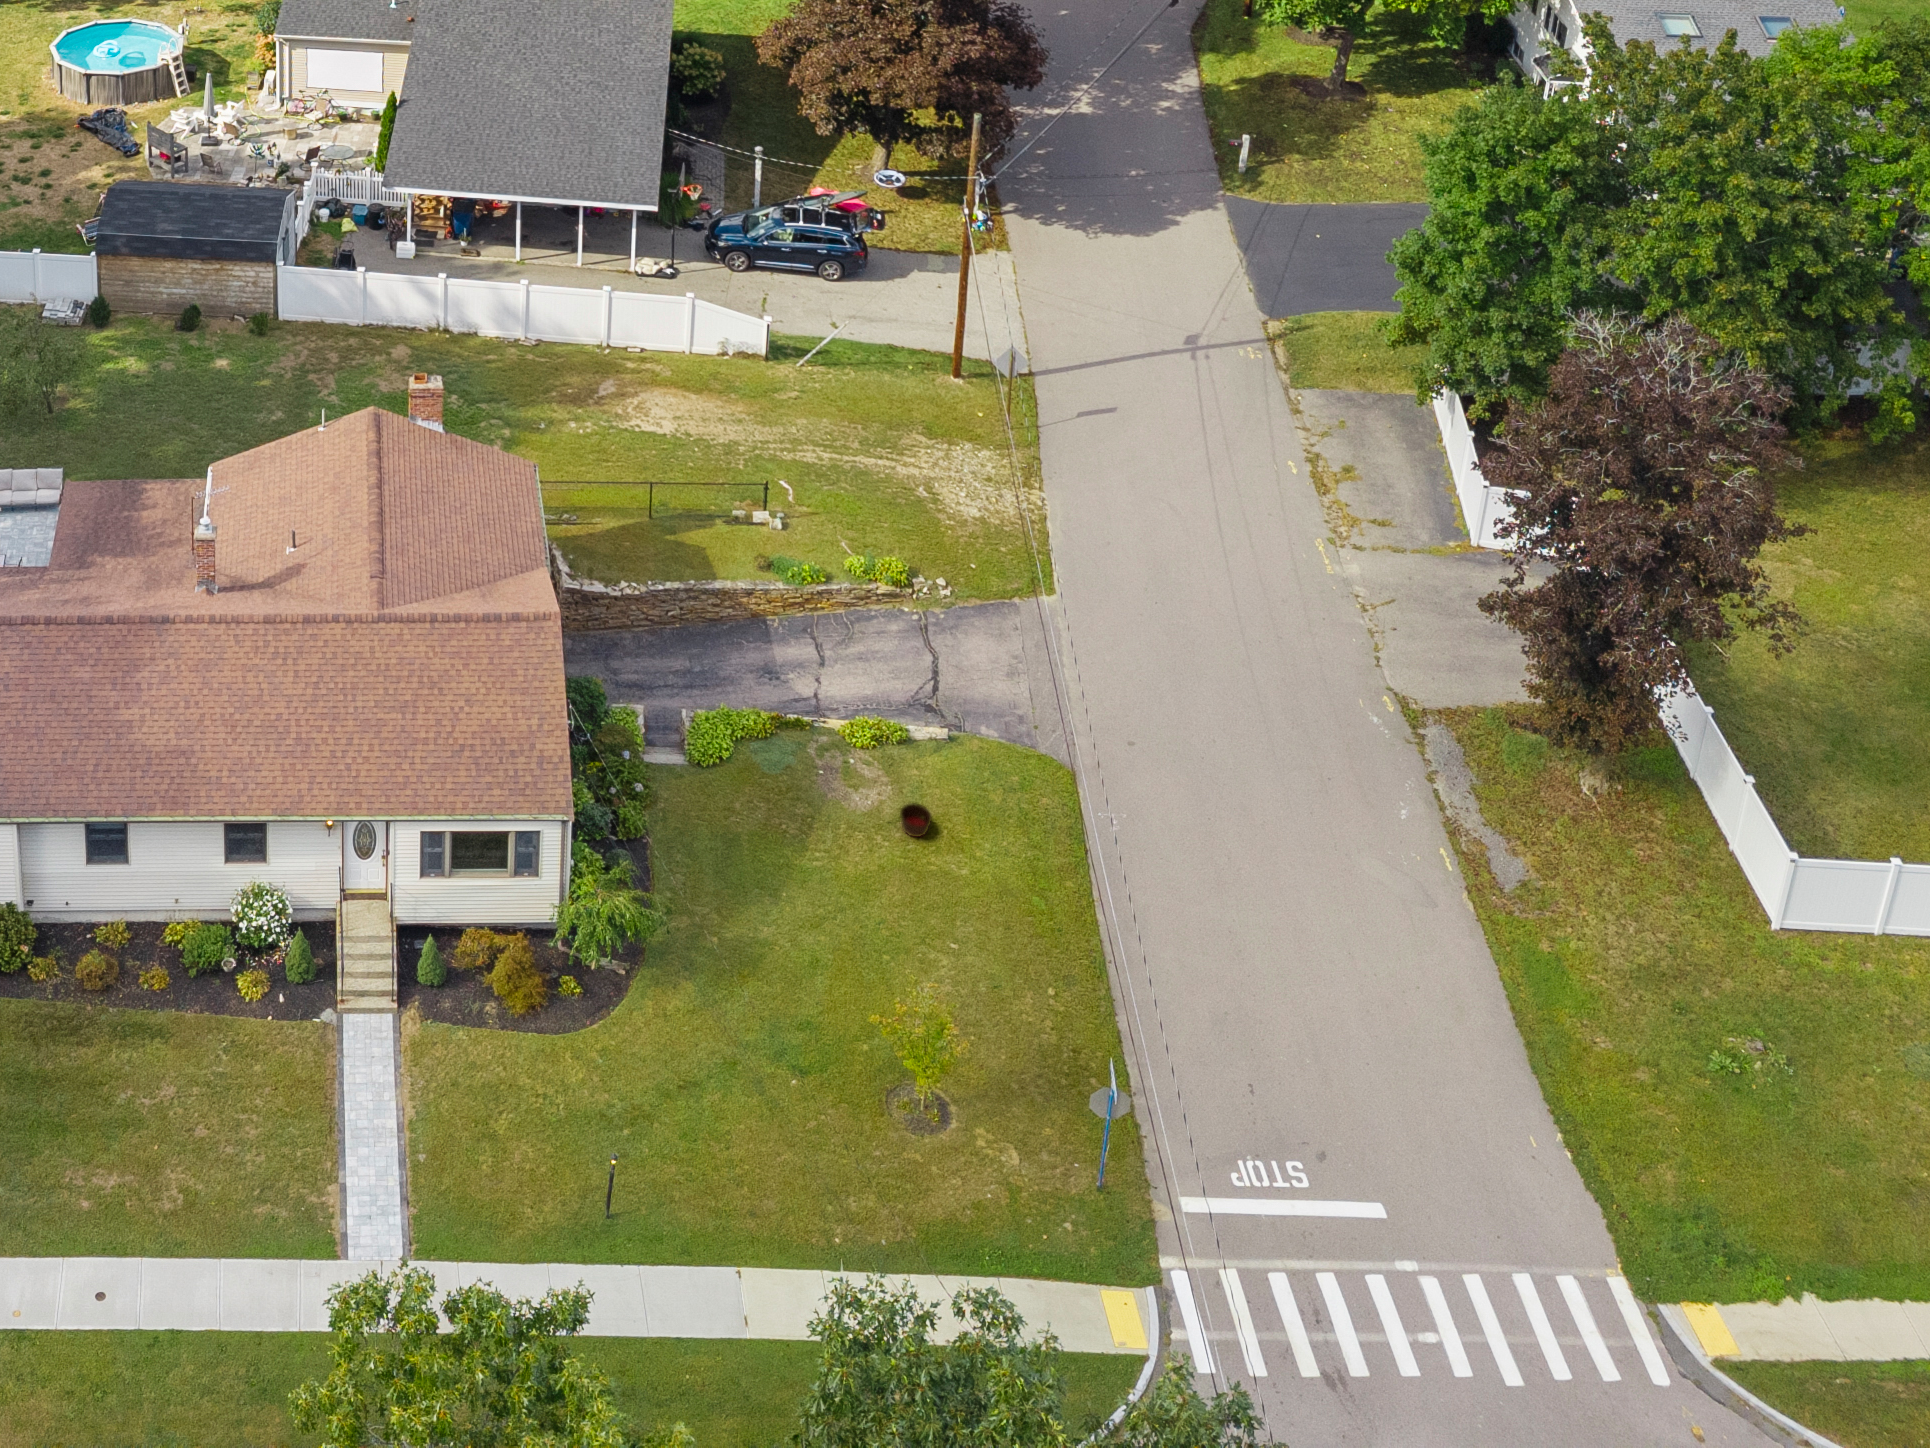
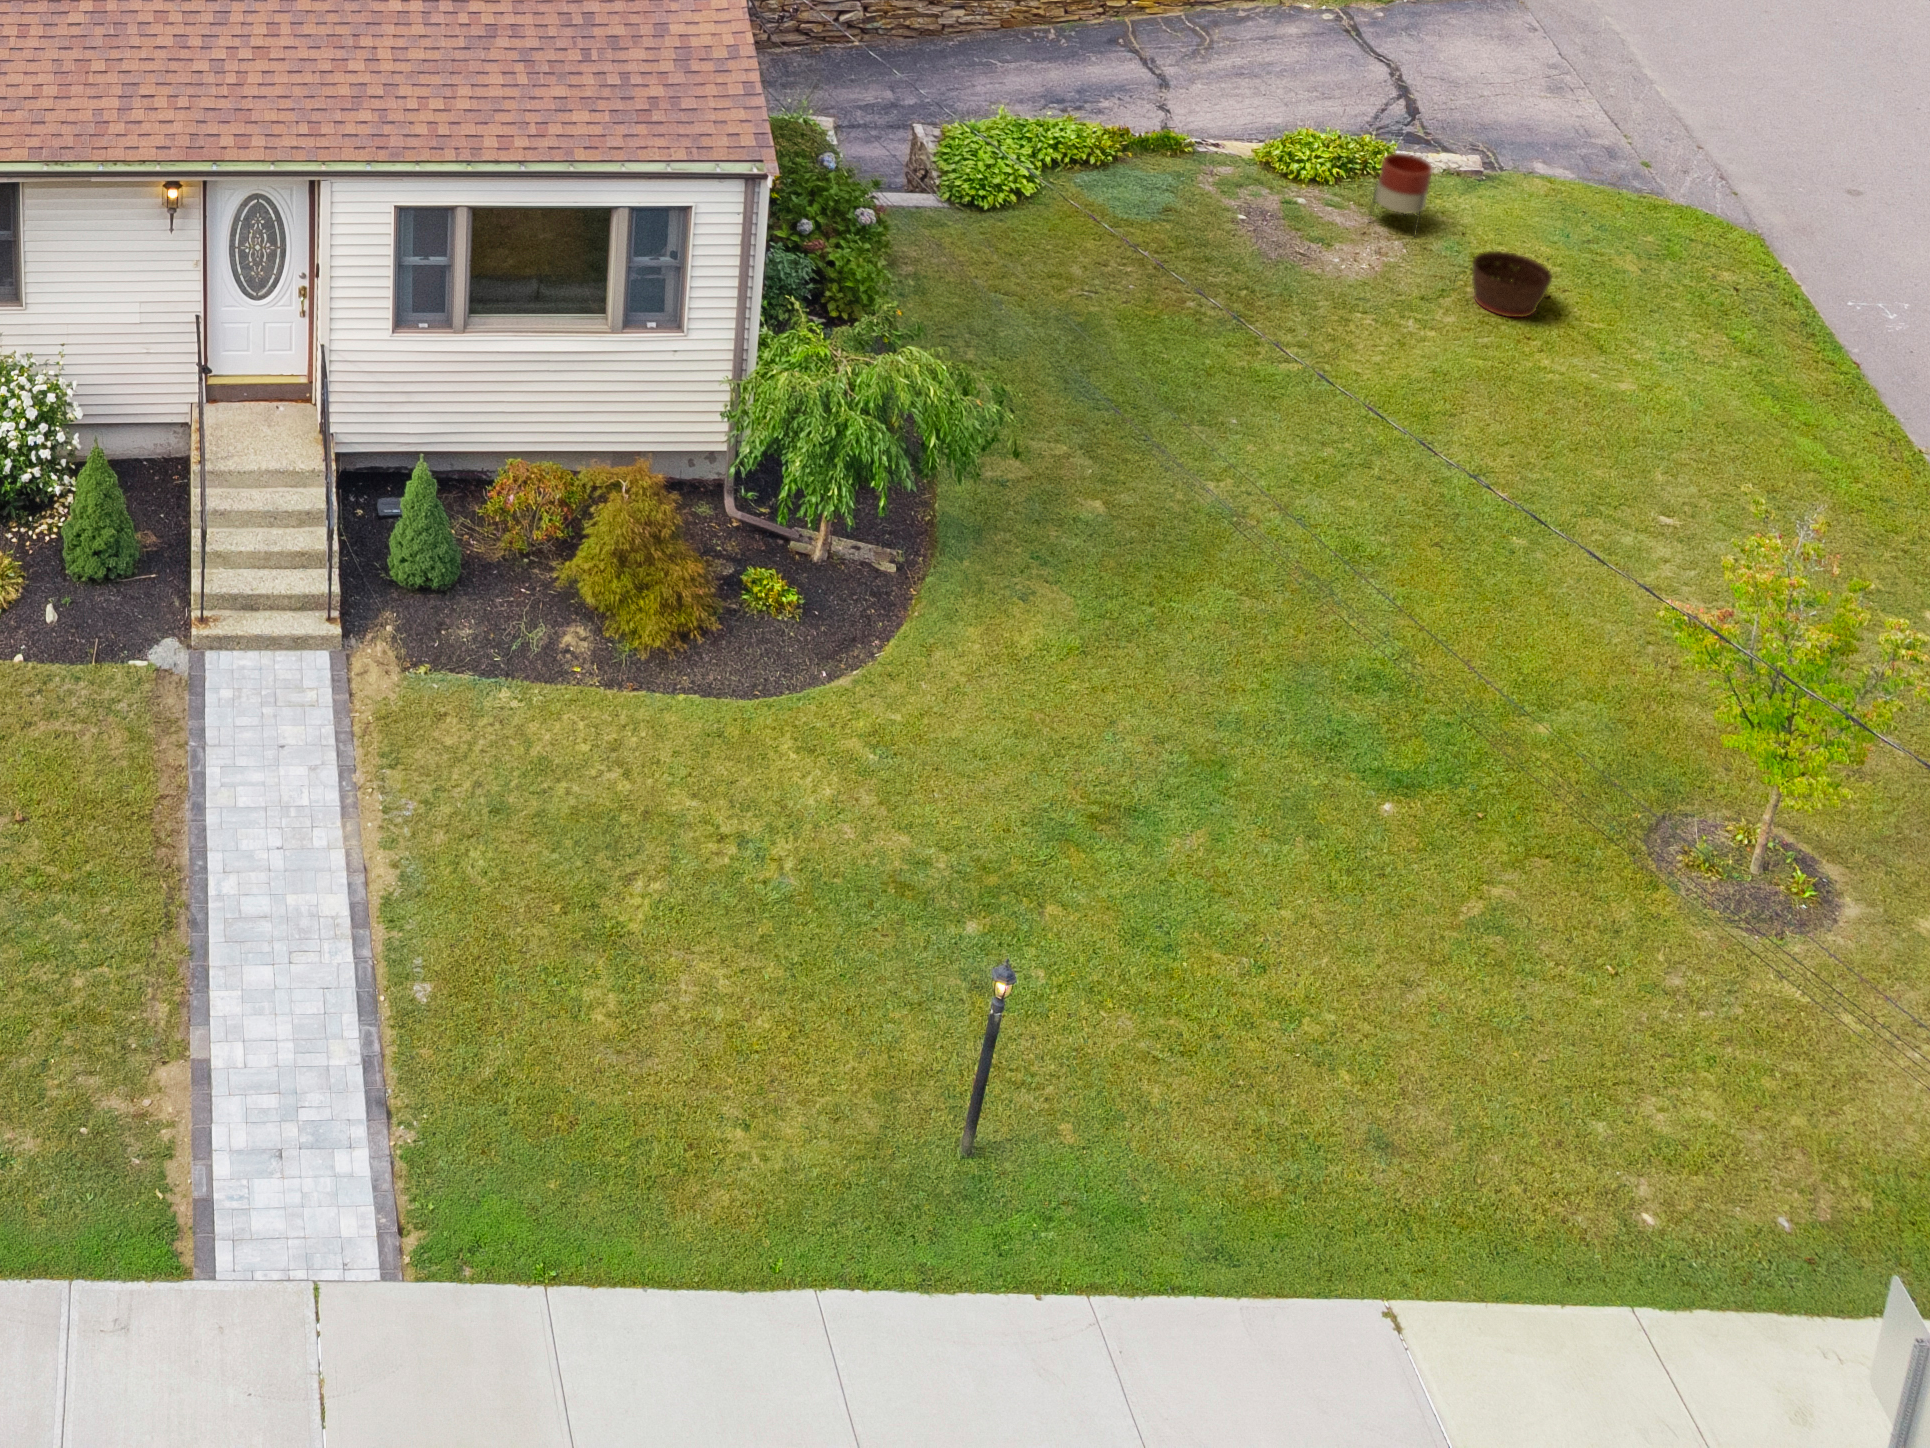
planter: none [871,747,895,787] -> present [1373,153,1433,217]

